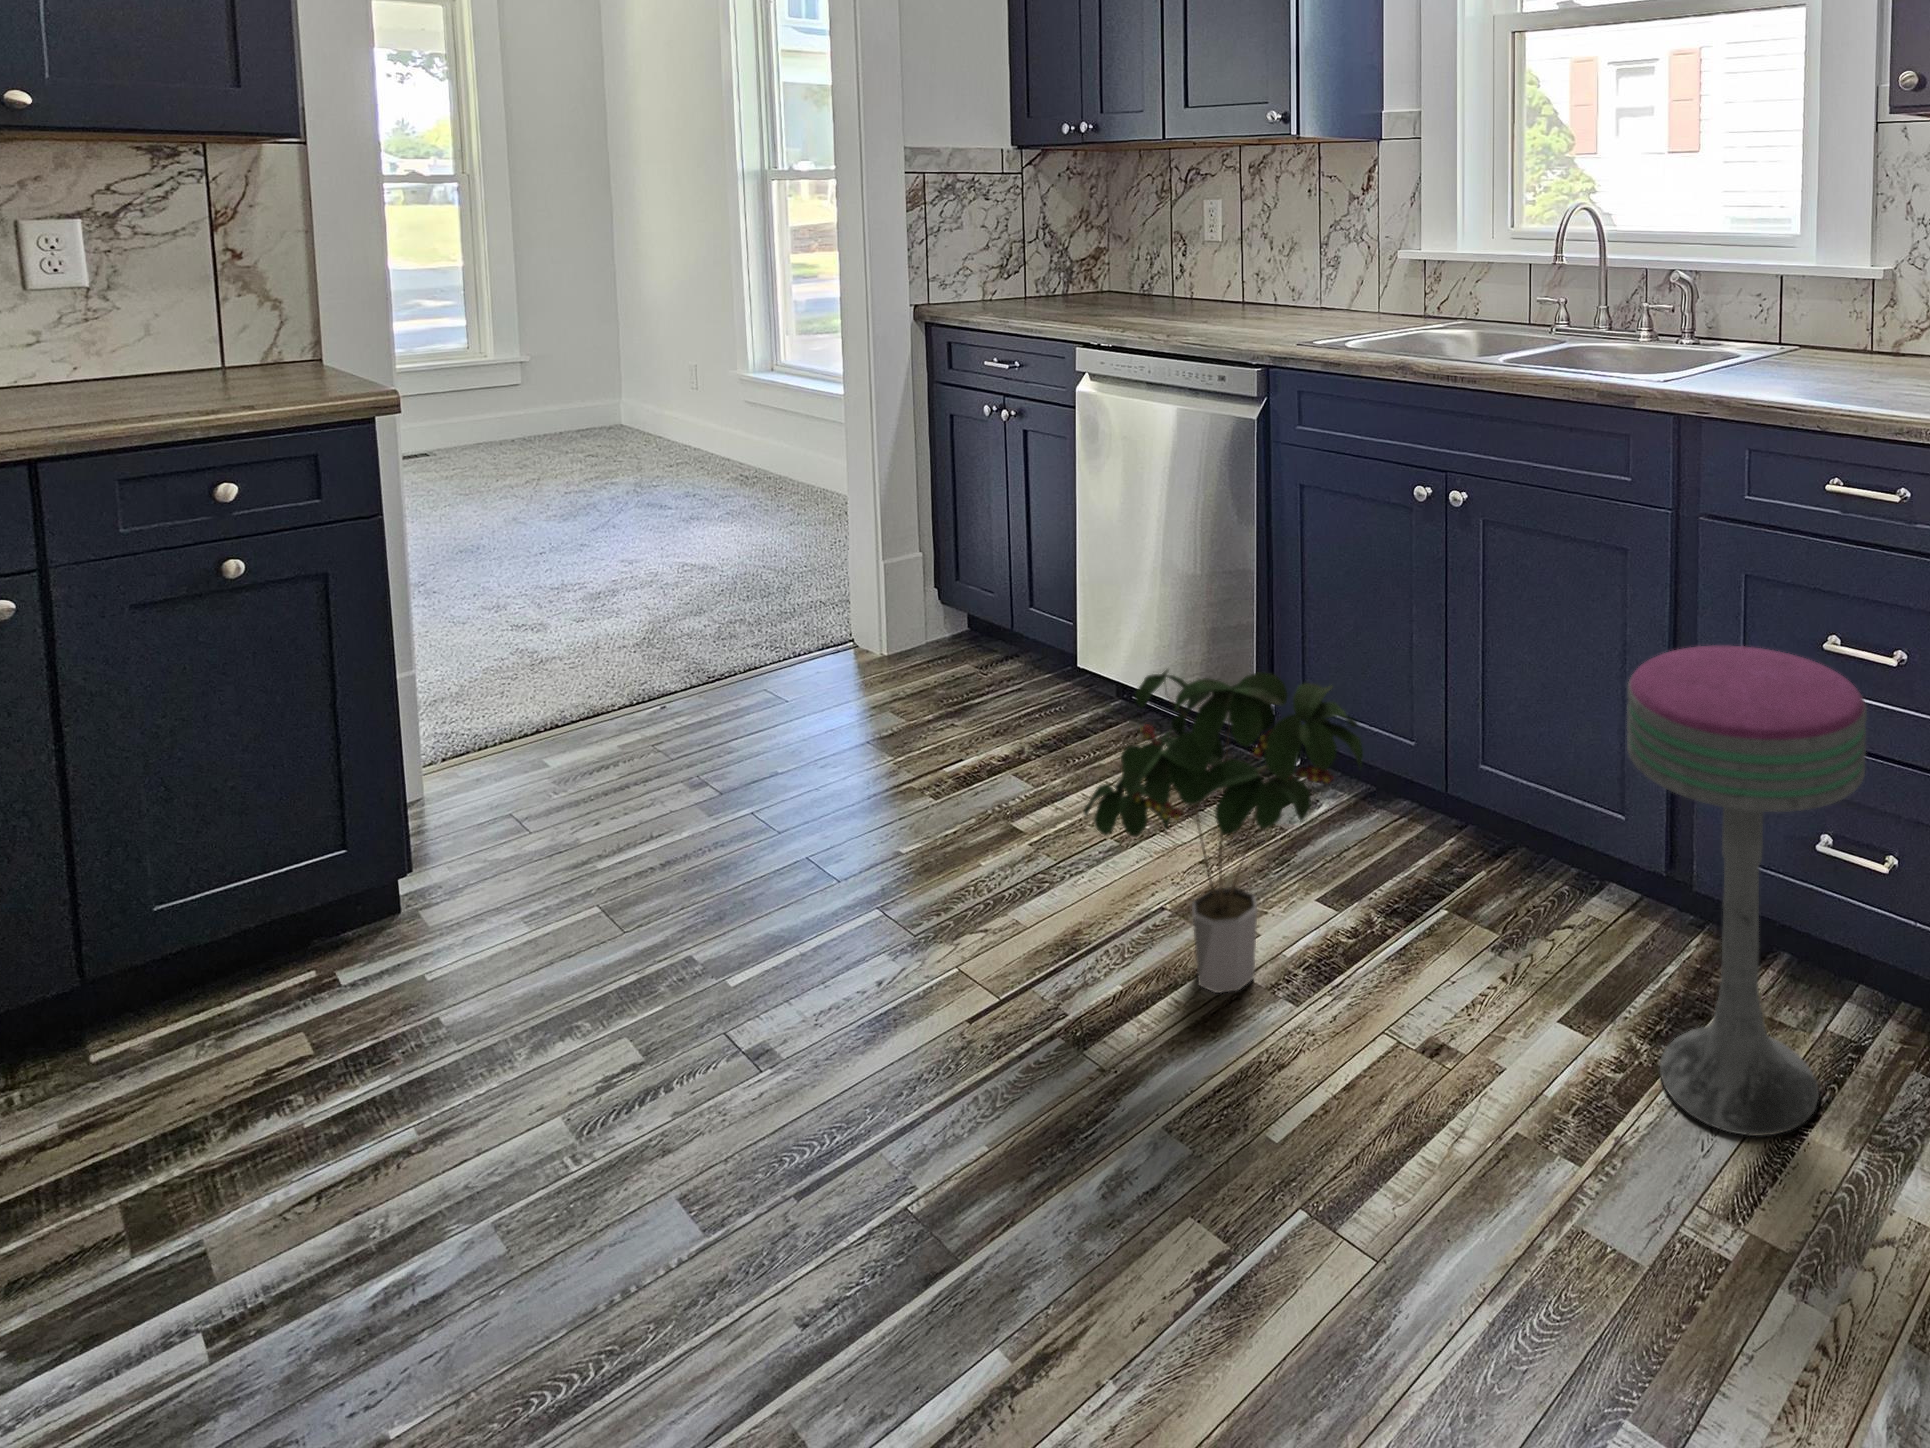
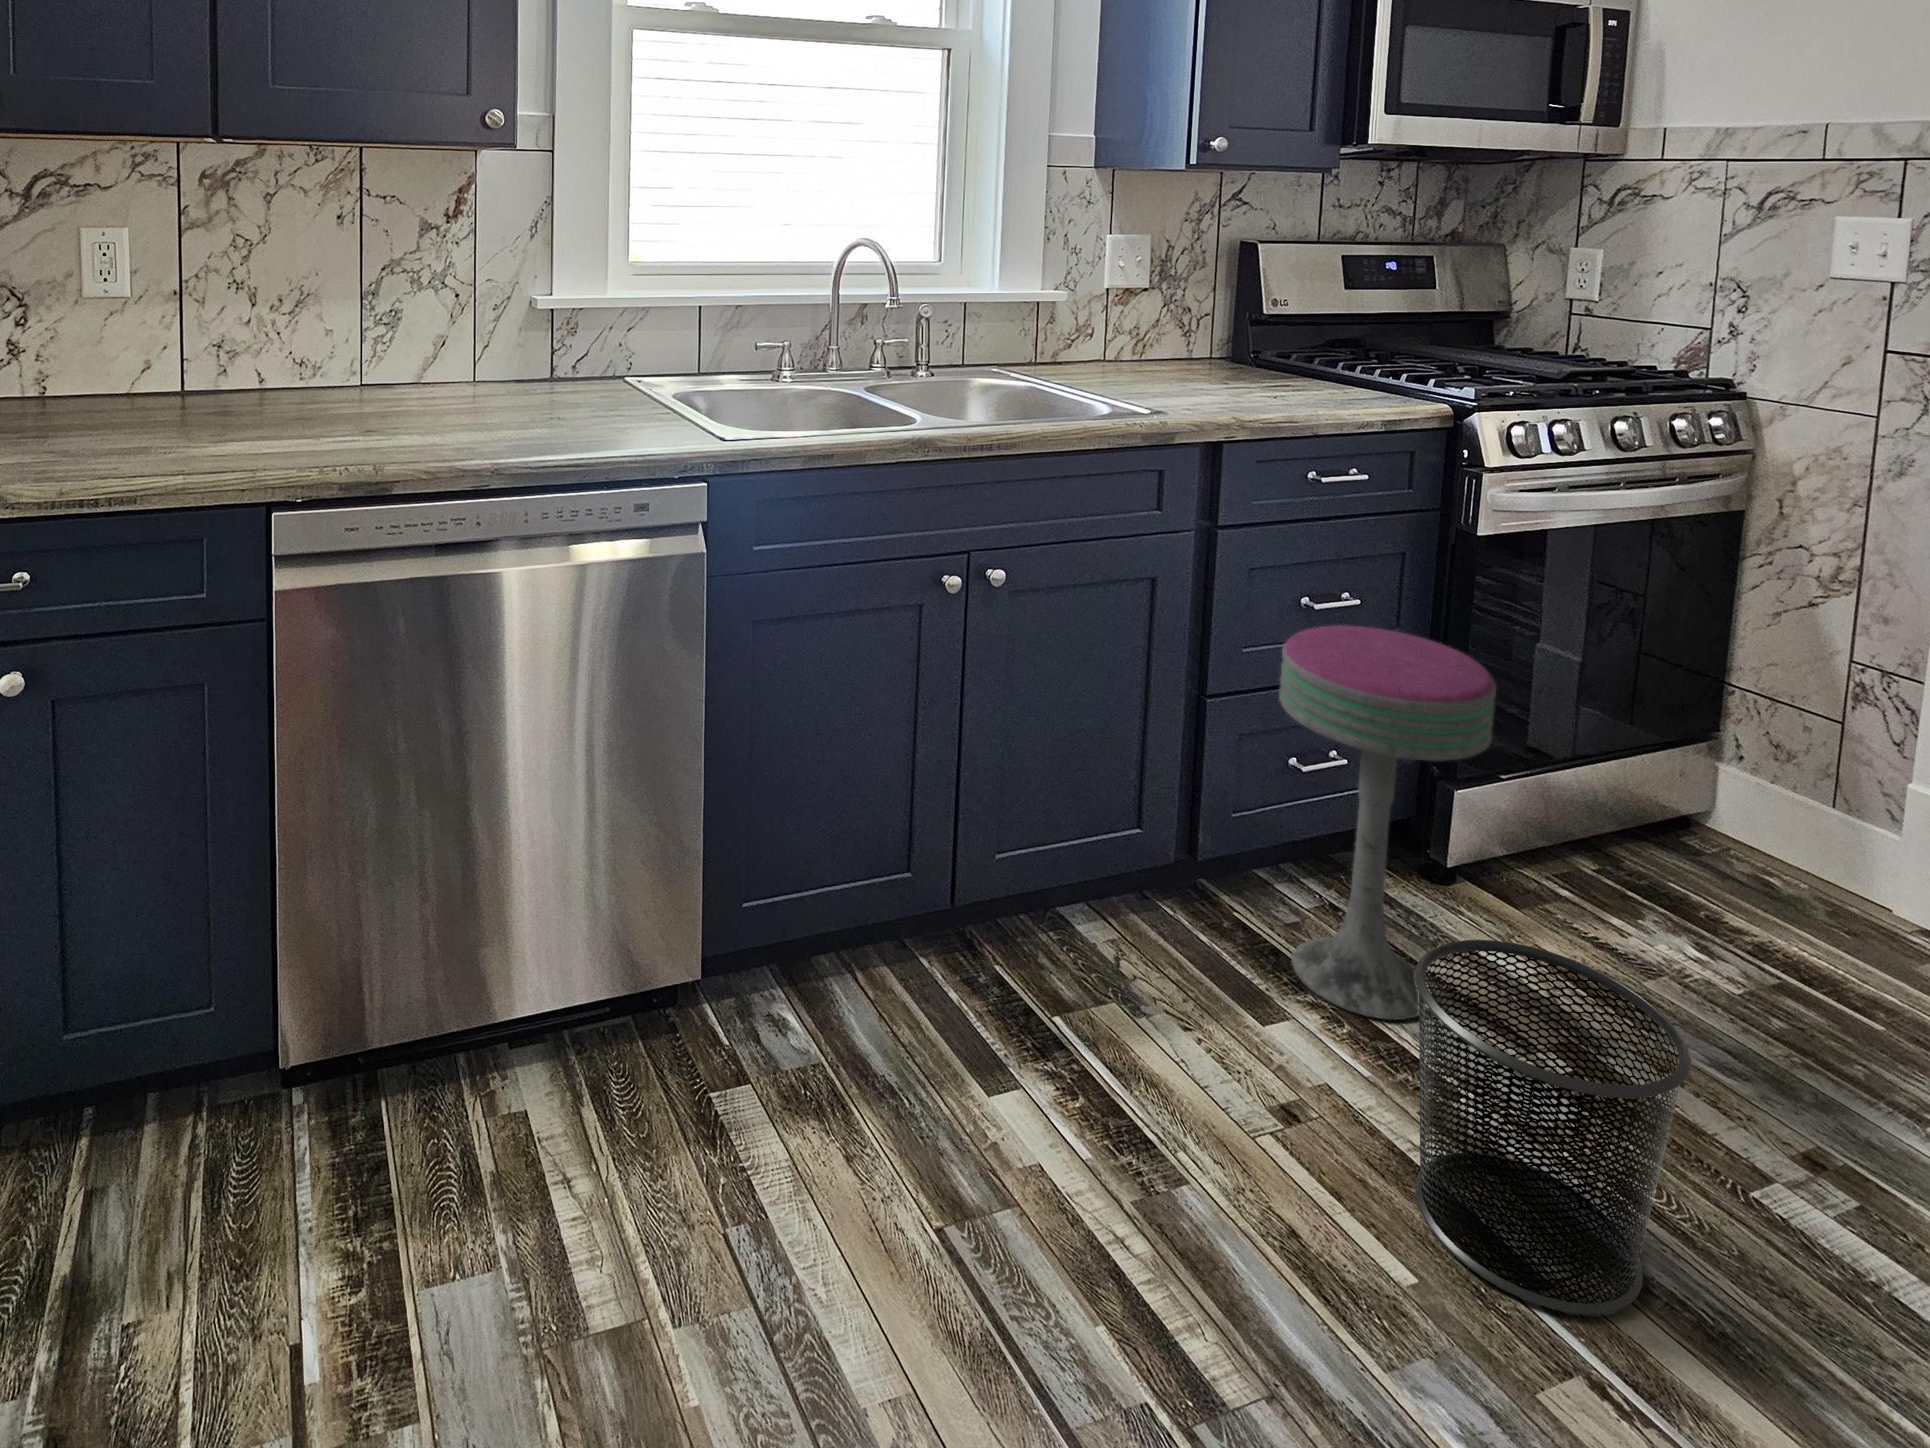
potted plant: present [1084,669,1363,993] -> none [1005,824,1208,1253]
waste bin: none [1276,901,1524,1297] -> present [1415,940,1691,1315]

